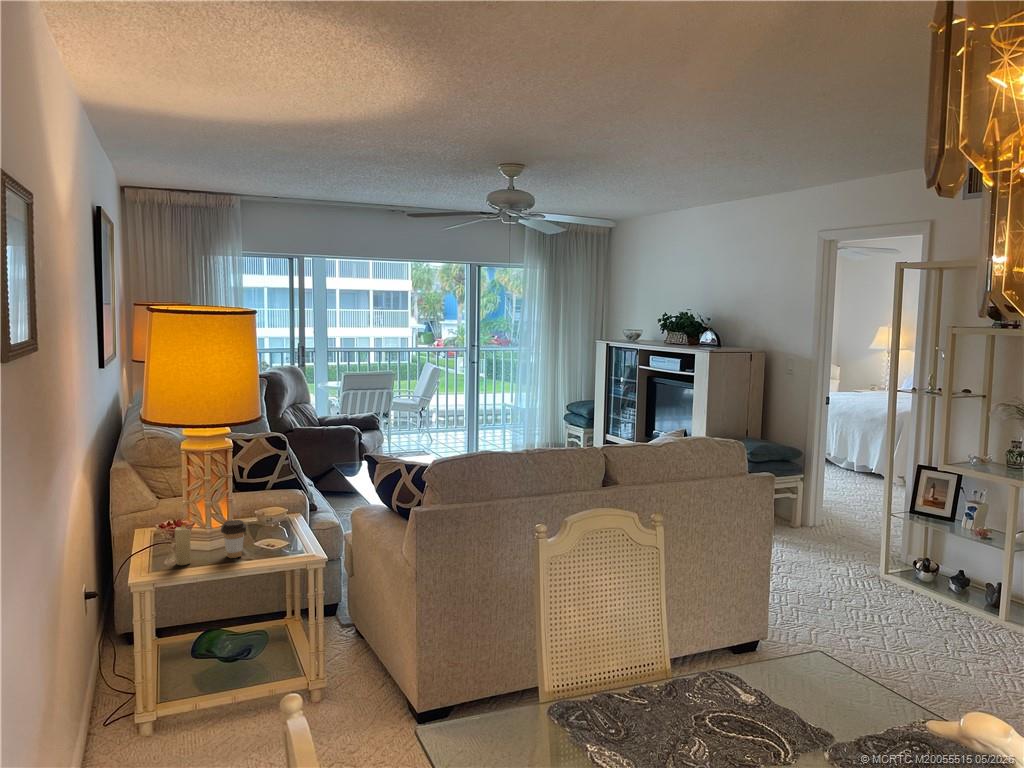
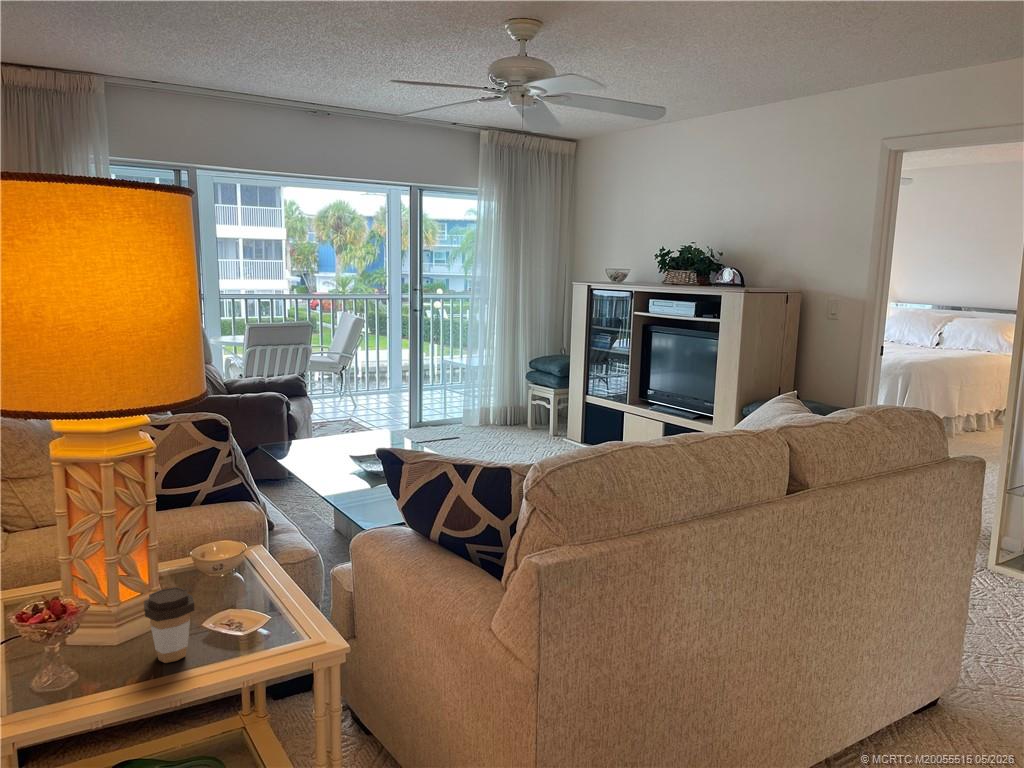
candle: present [175,522,191,565] -> none [50,604,86,692]

